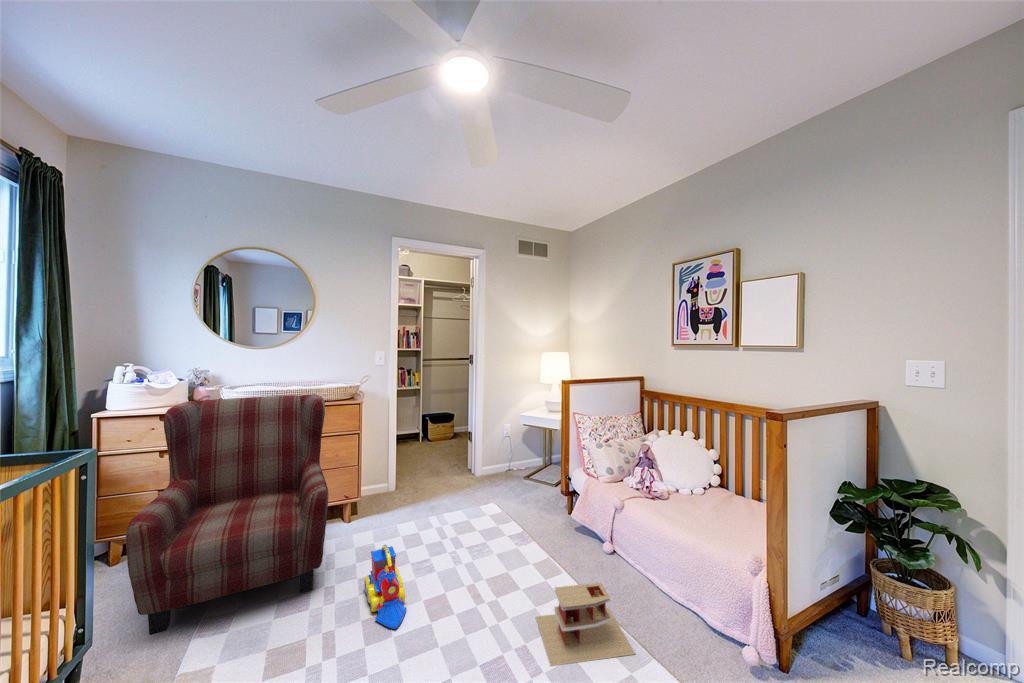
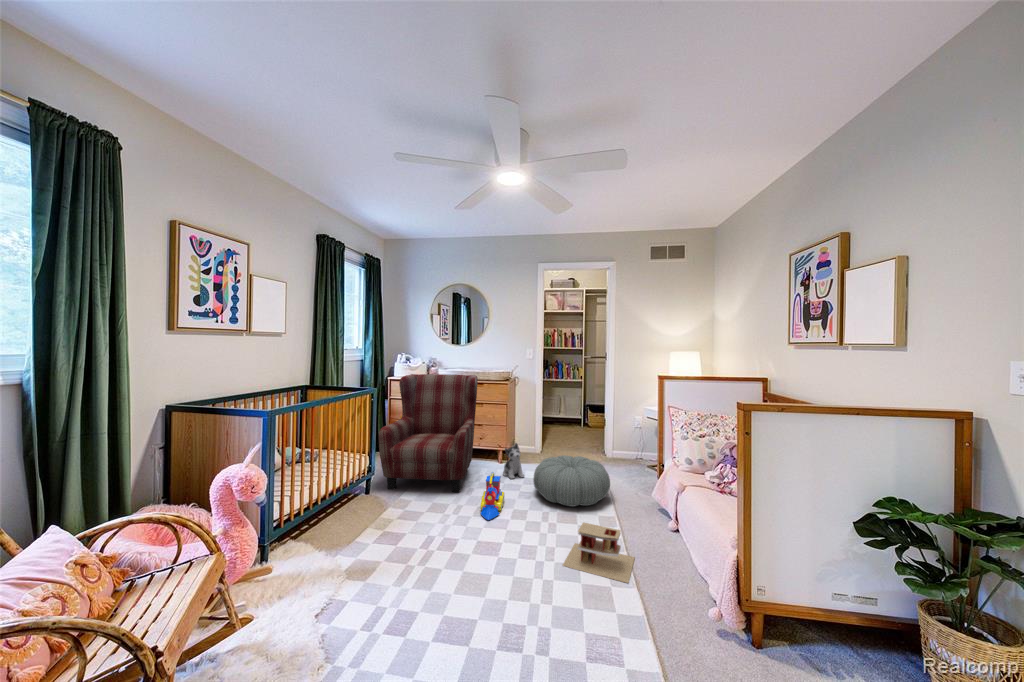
plush toy: none [365,484,399,538] -> present [503,443,524,479]
pouf: none [428,486,524,559] -> present [533,455,610,507]

